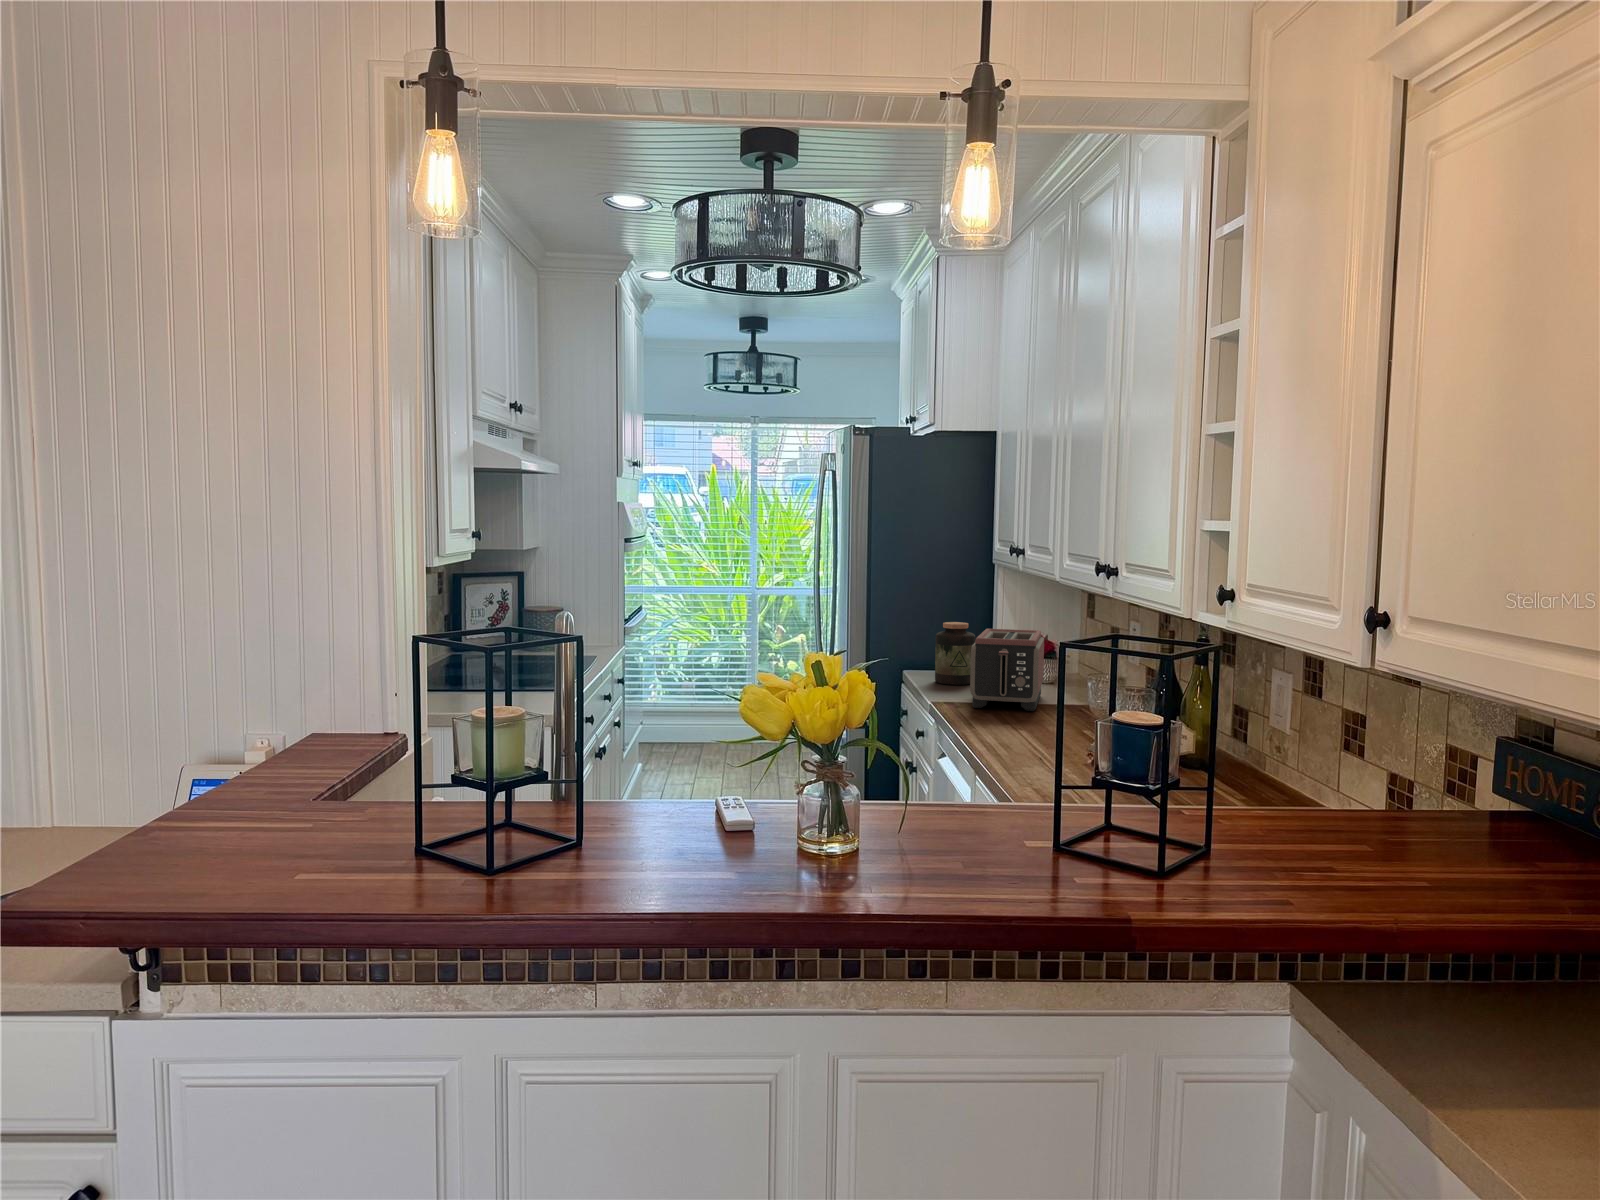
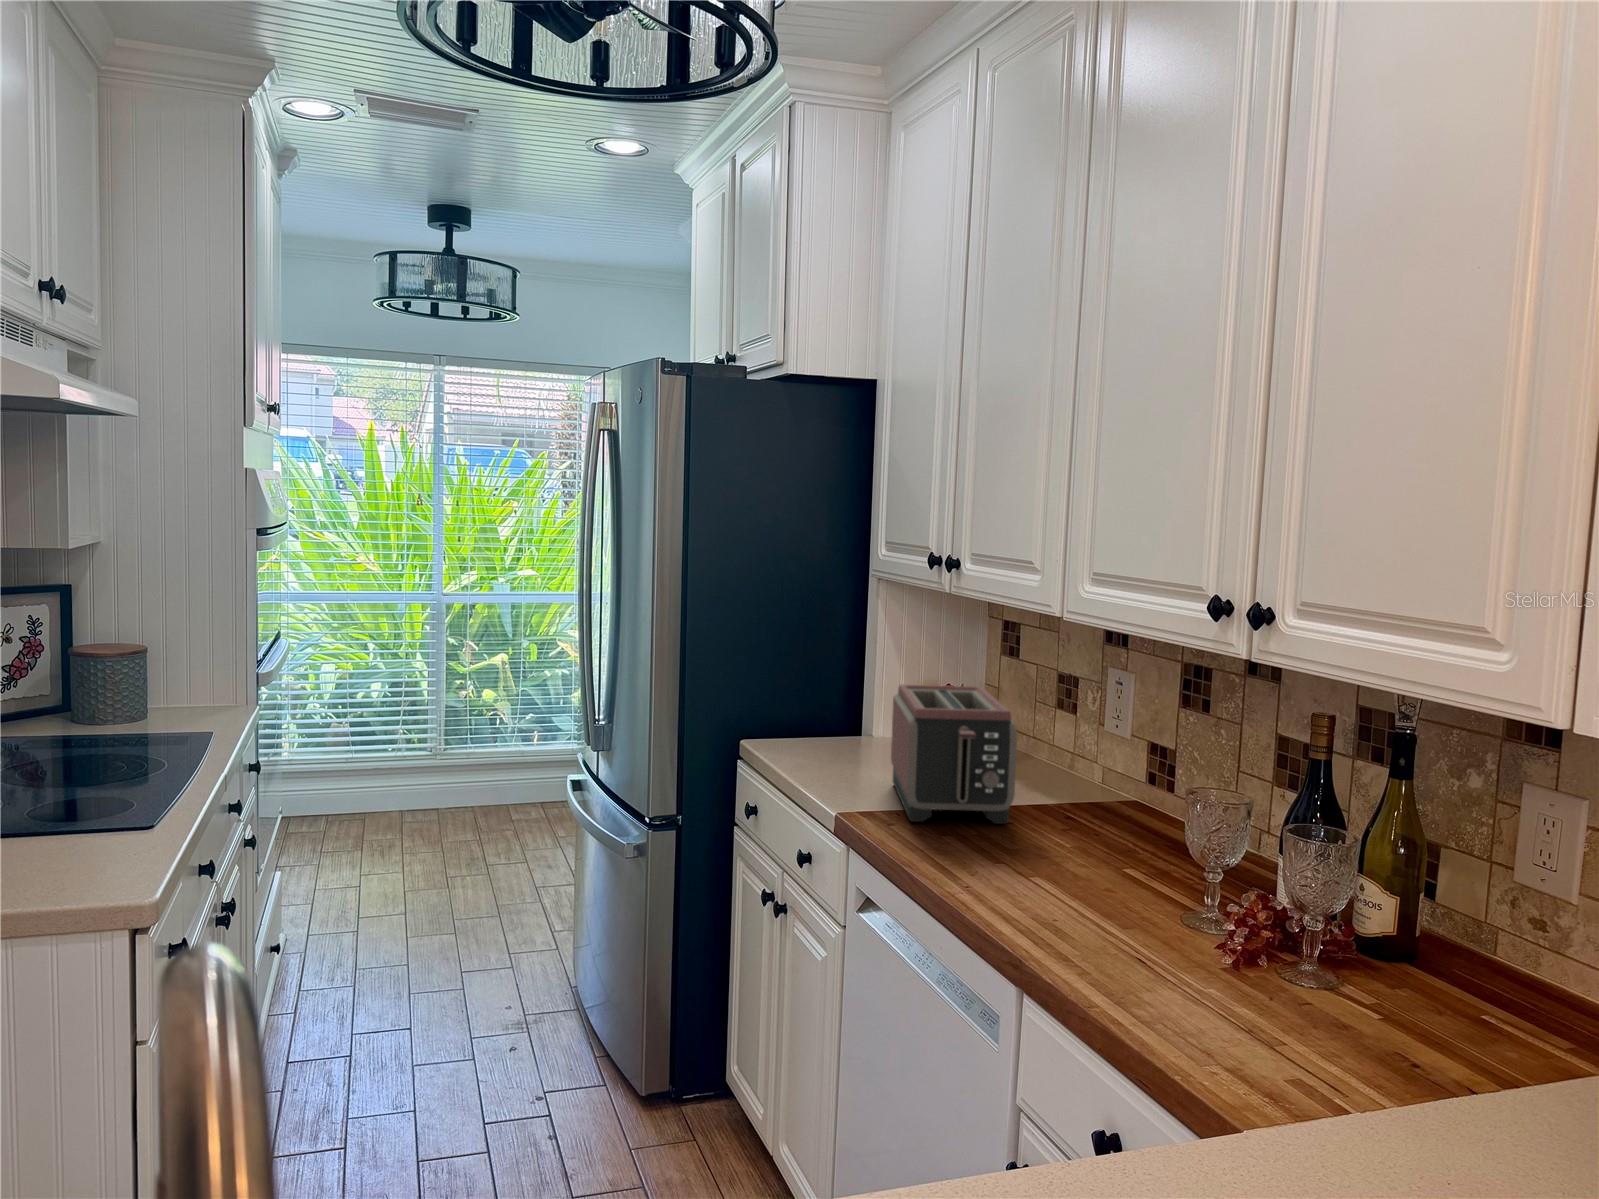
jar: present [935,622,975,685] -> none [802,669,864,768]

